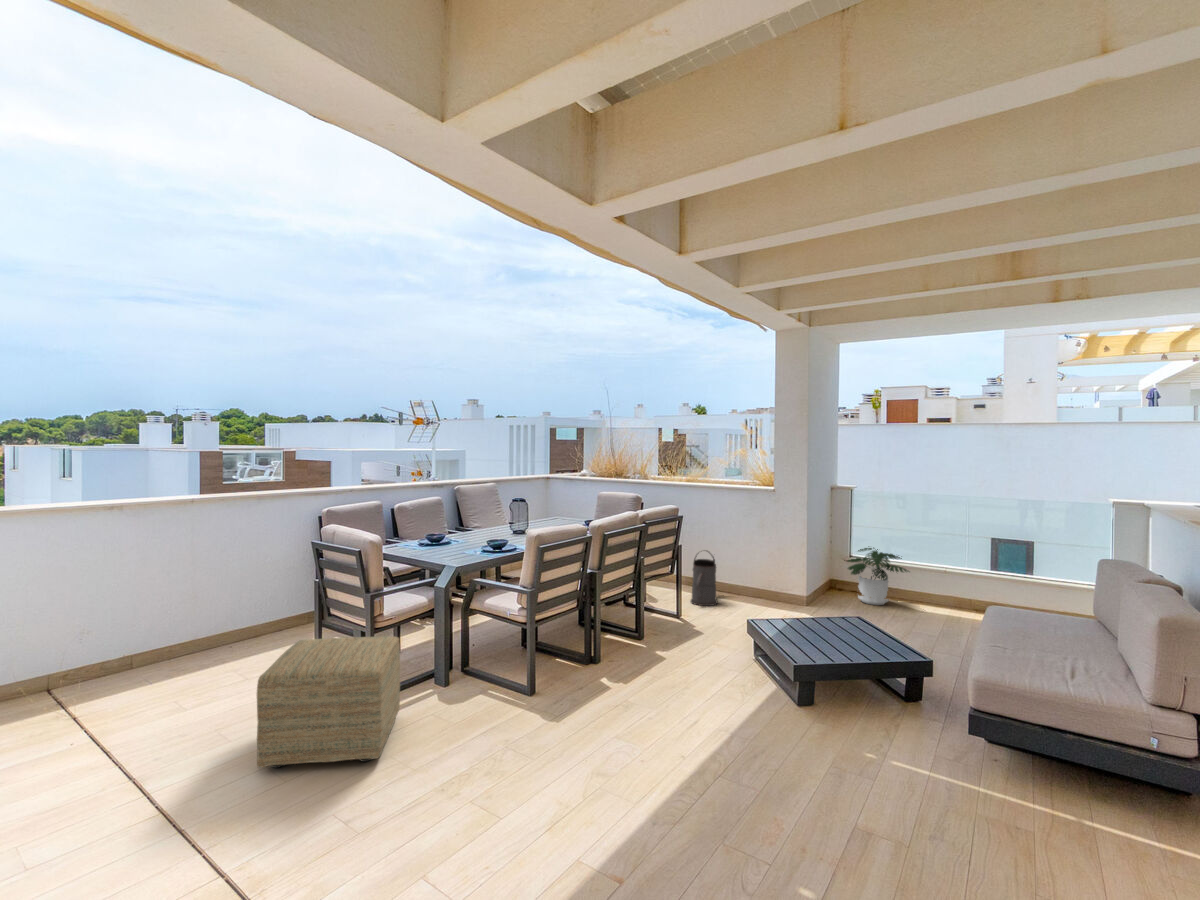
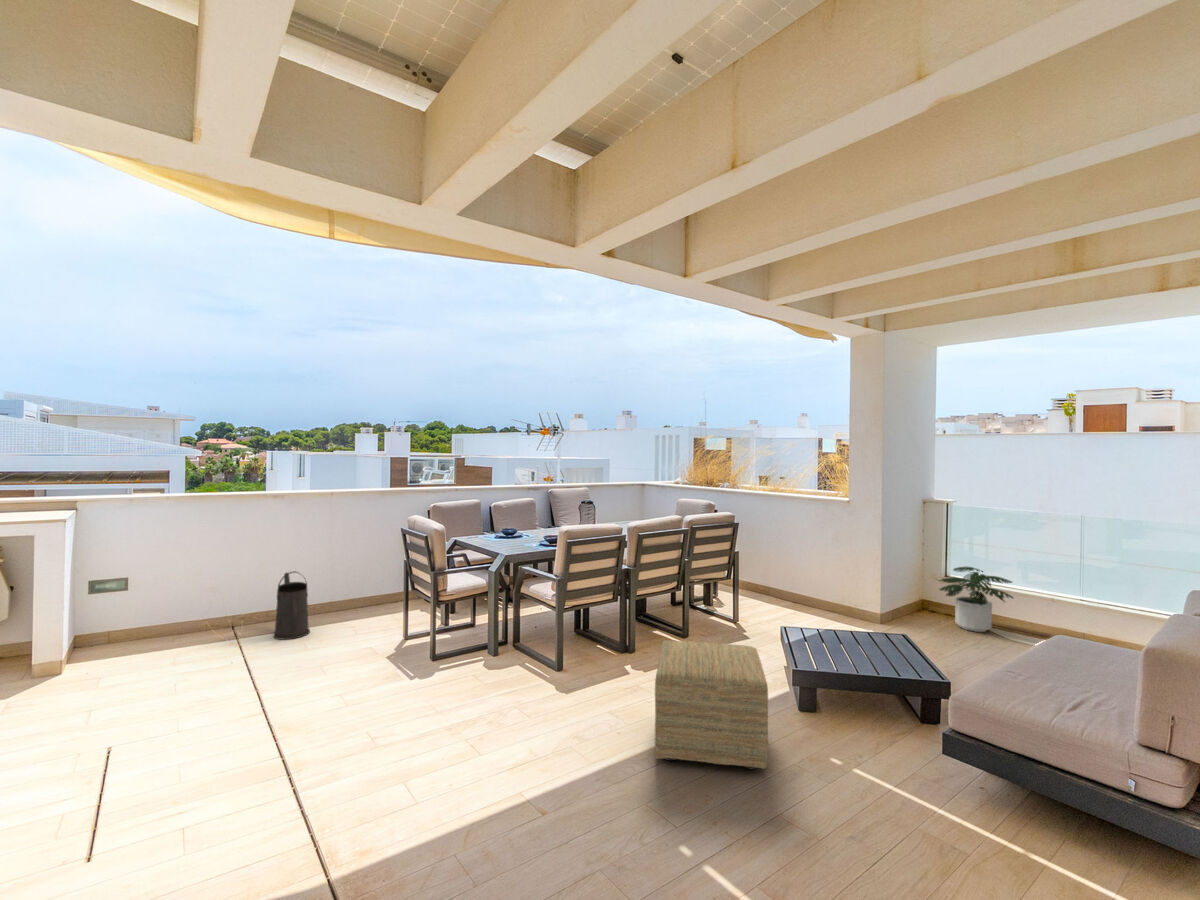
watering can: present [691,550,717,606] -> present [273,572,310,640]
ottoman: present [257,636,400,768] -> present [655,640,768,769]

